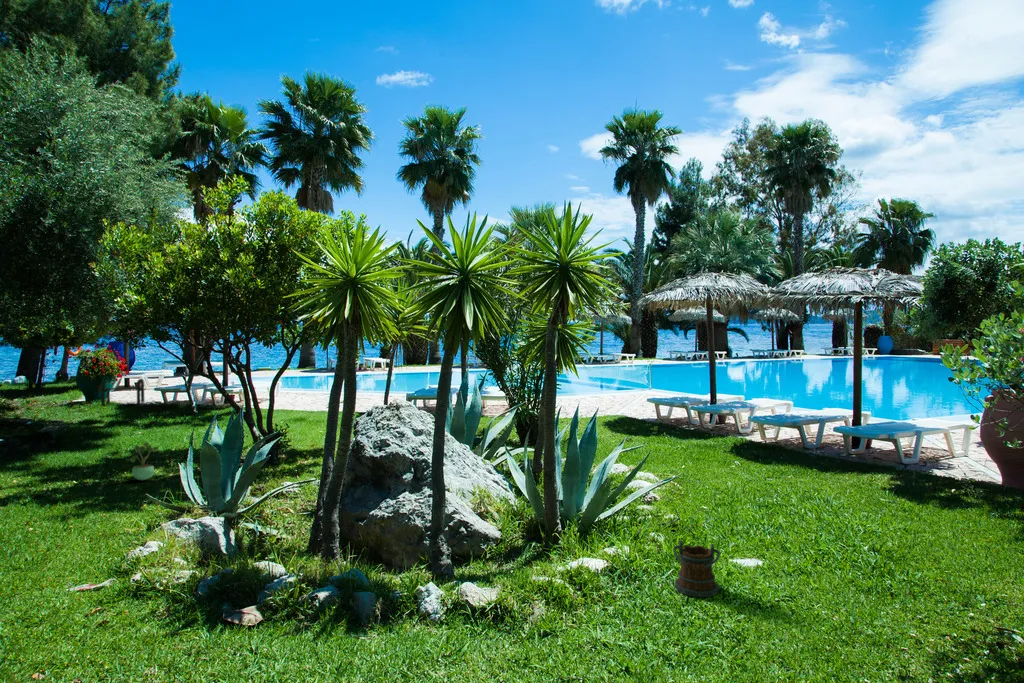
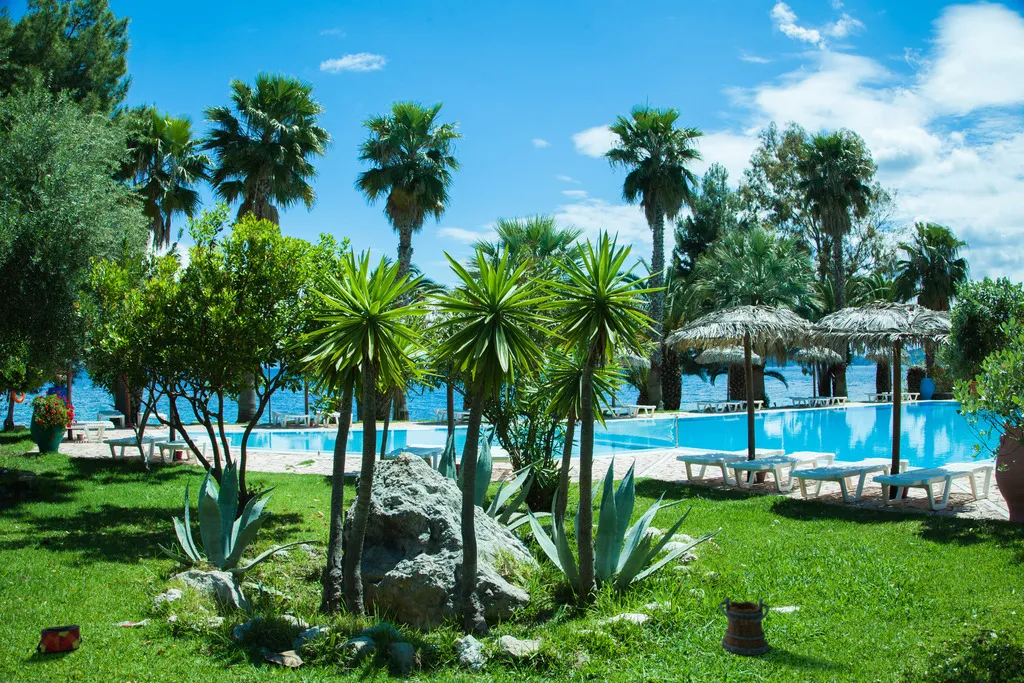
bench: present [101,379,144,406] -> none [13,438,64,471]
potted plant: present [131,443,158,480] -> none [88,507,118,552]
bag: none [44,555,89,582] -> present [36,625,83,653]

